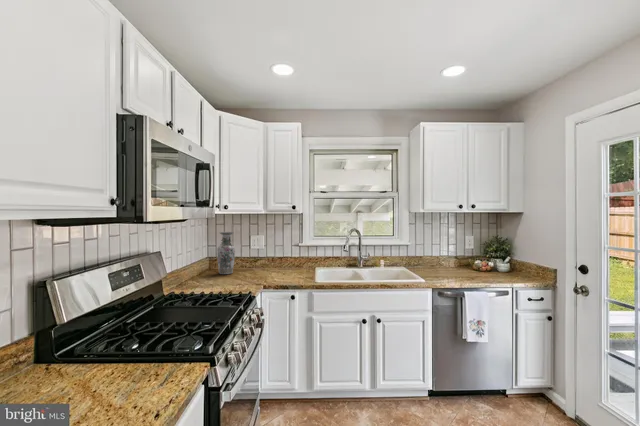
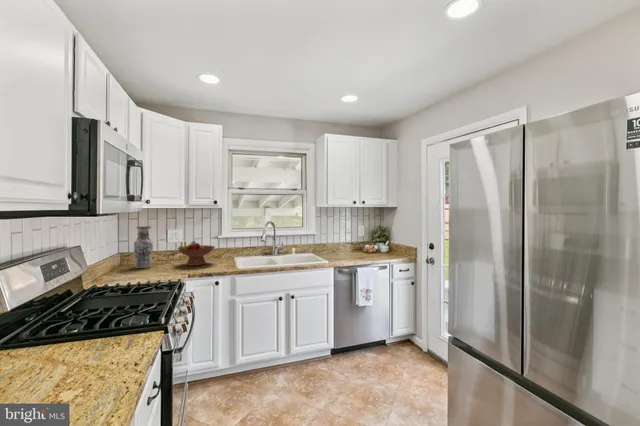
fruit bowl: none [256,249,294,275] -> present [177,241,215,266]

